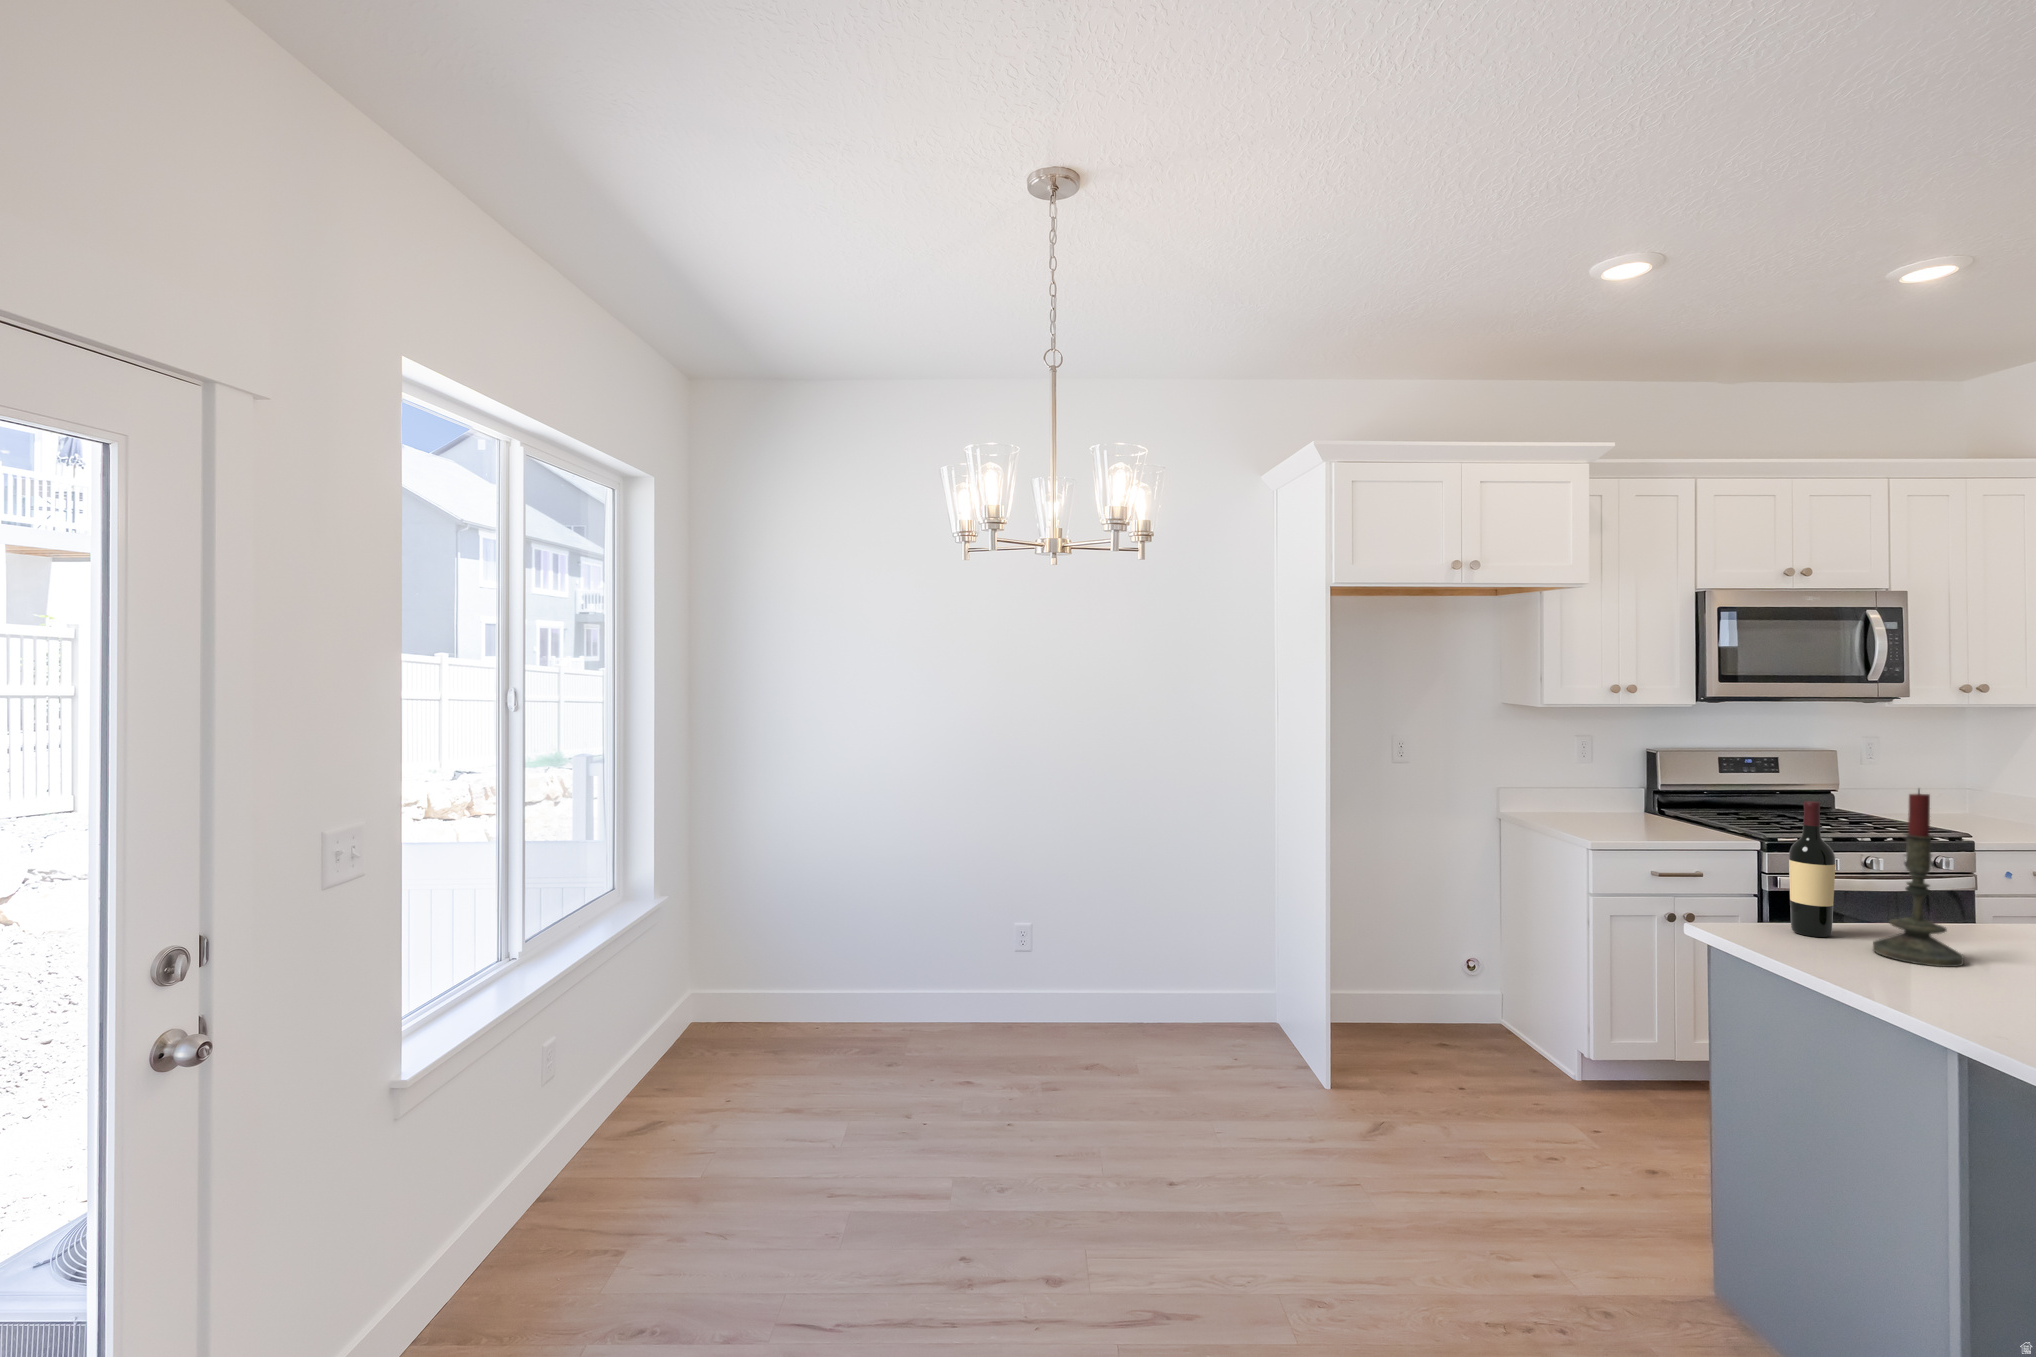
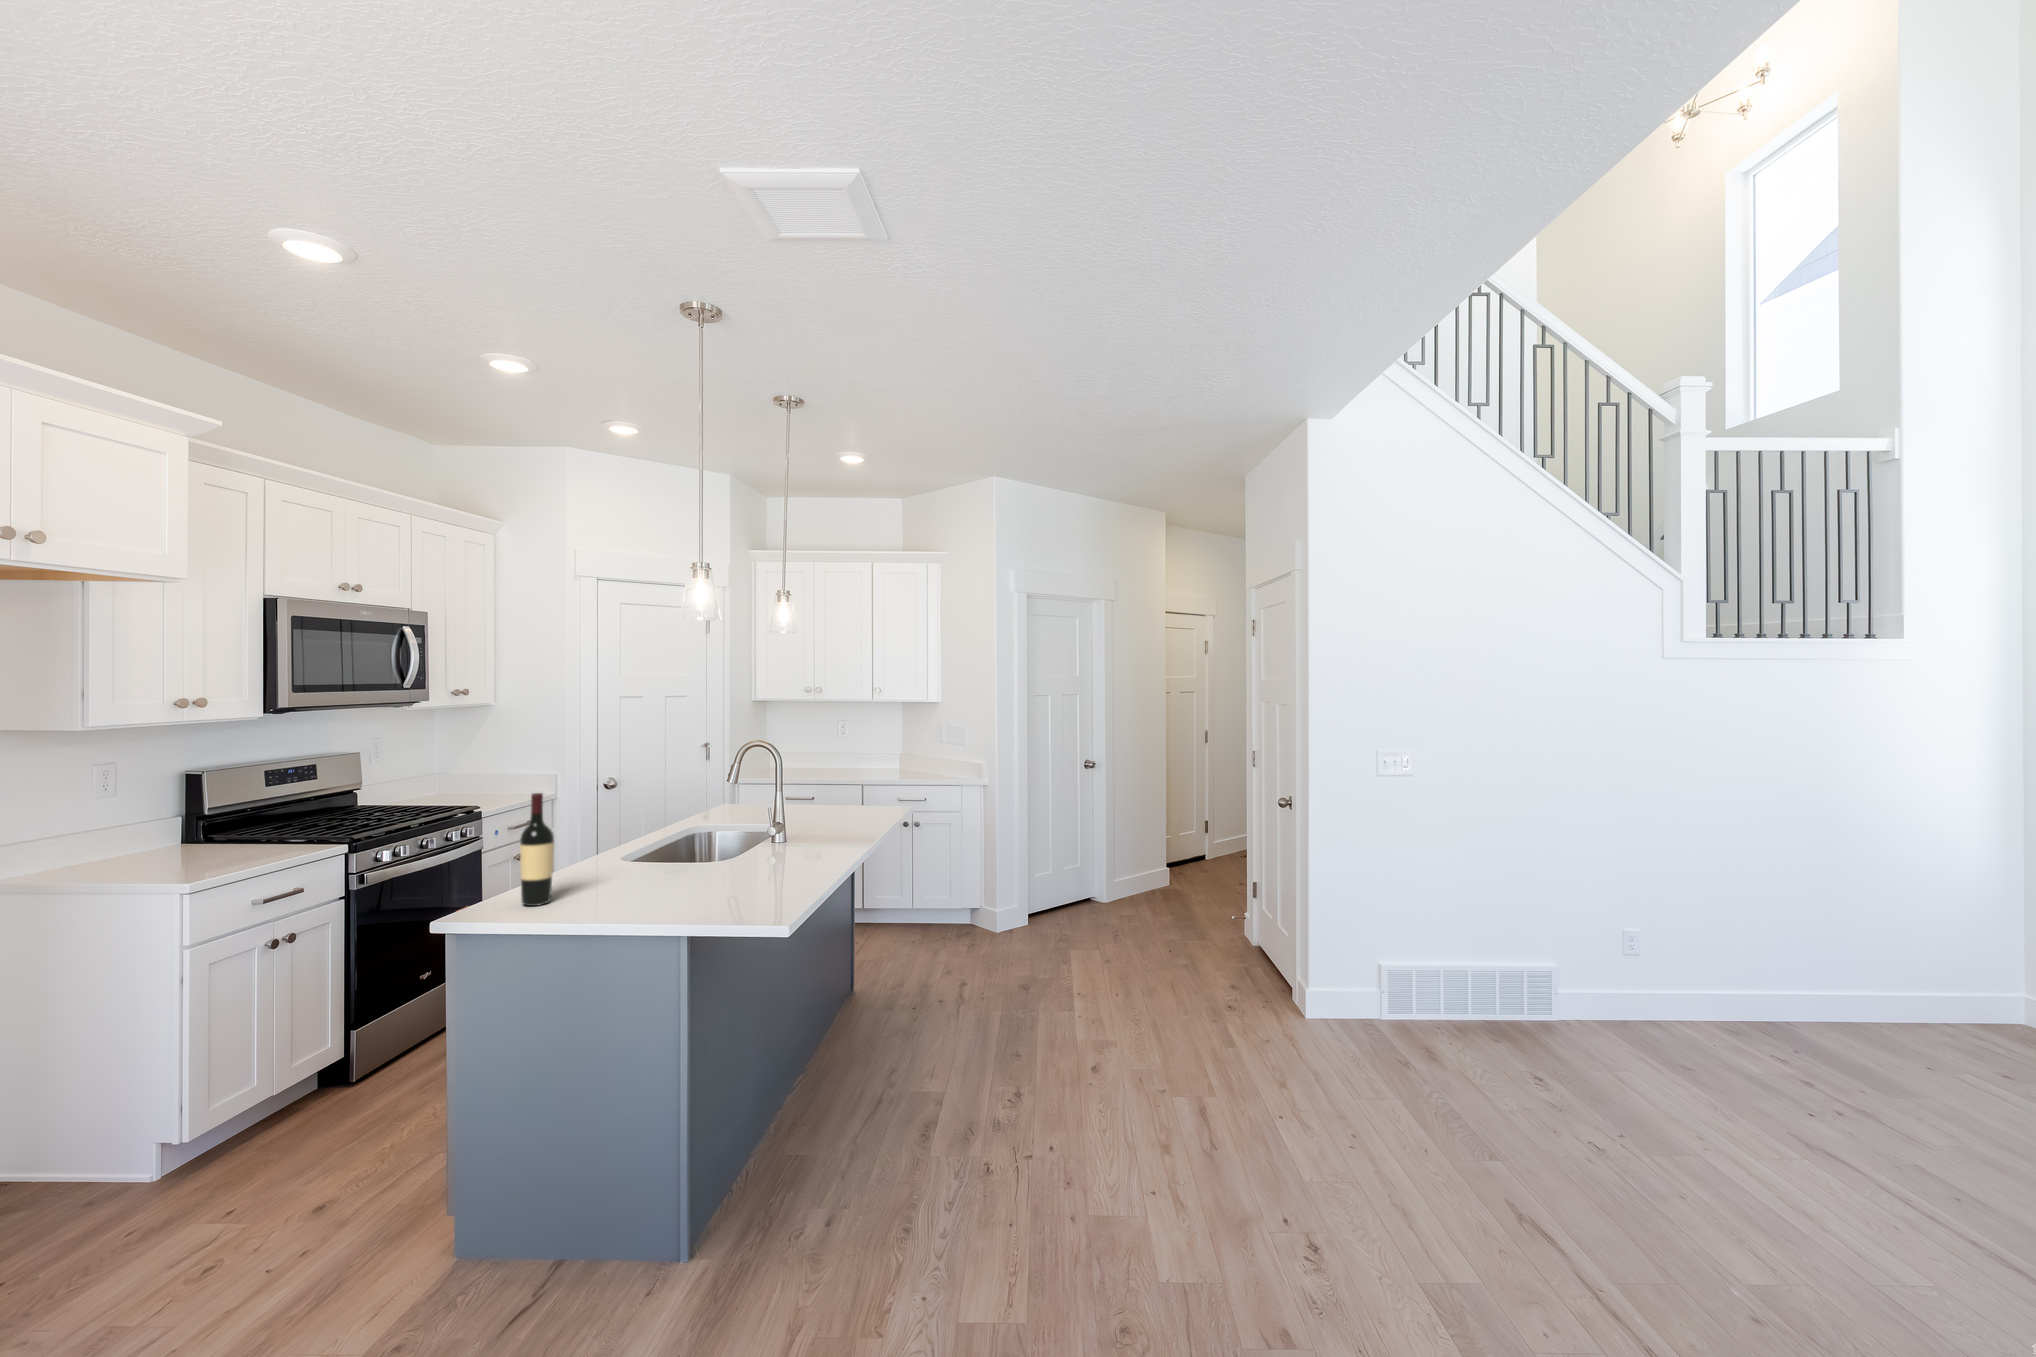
candle: present [1873,790,1964,967] -> none [588,771,641,902]

